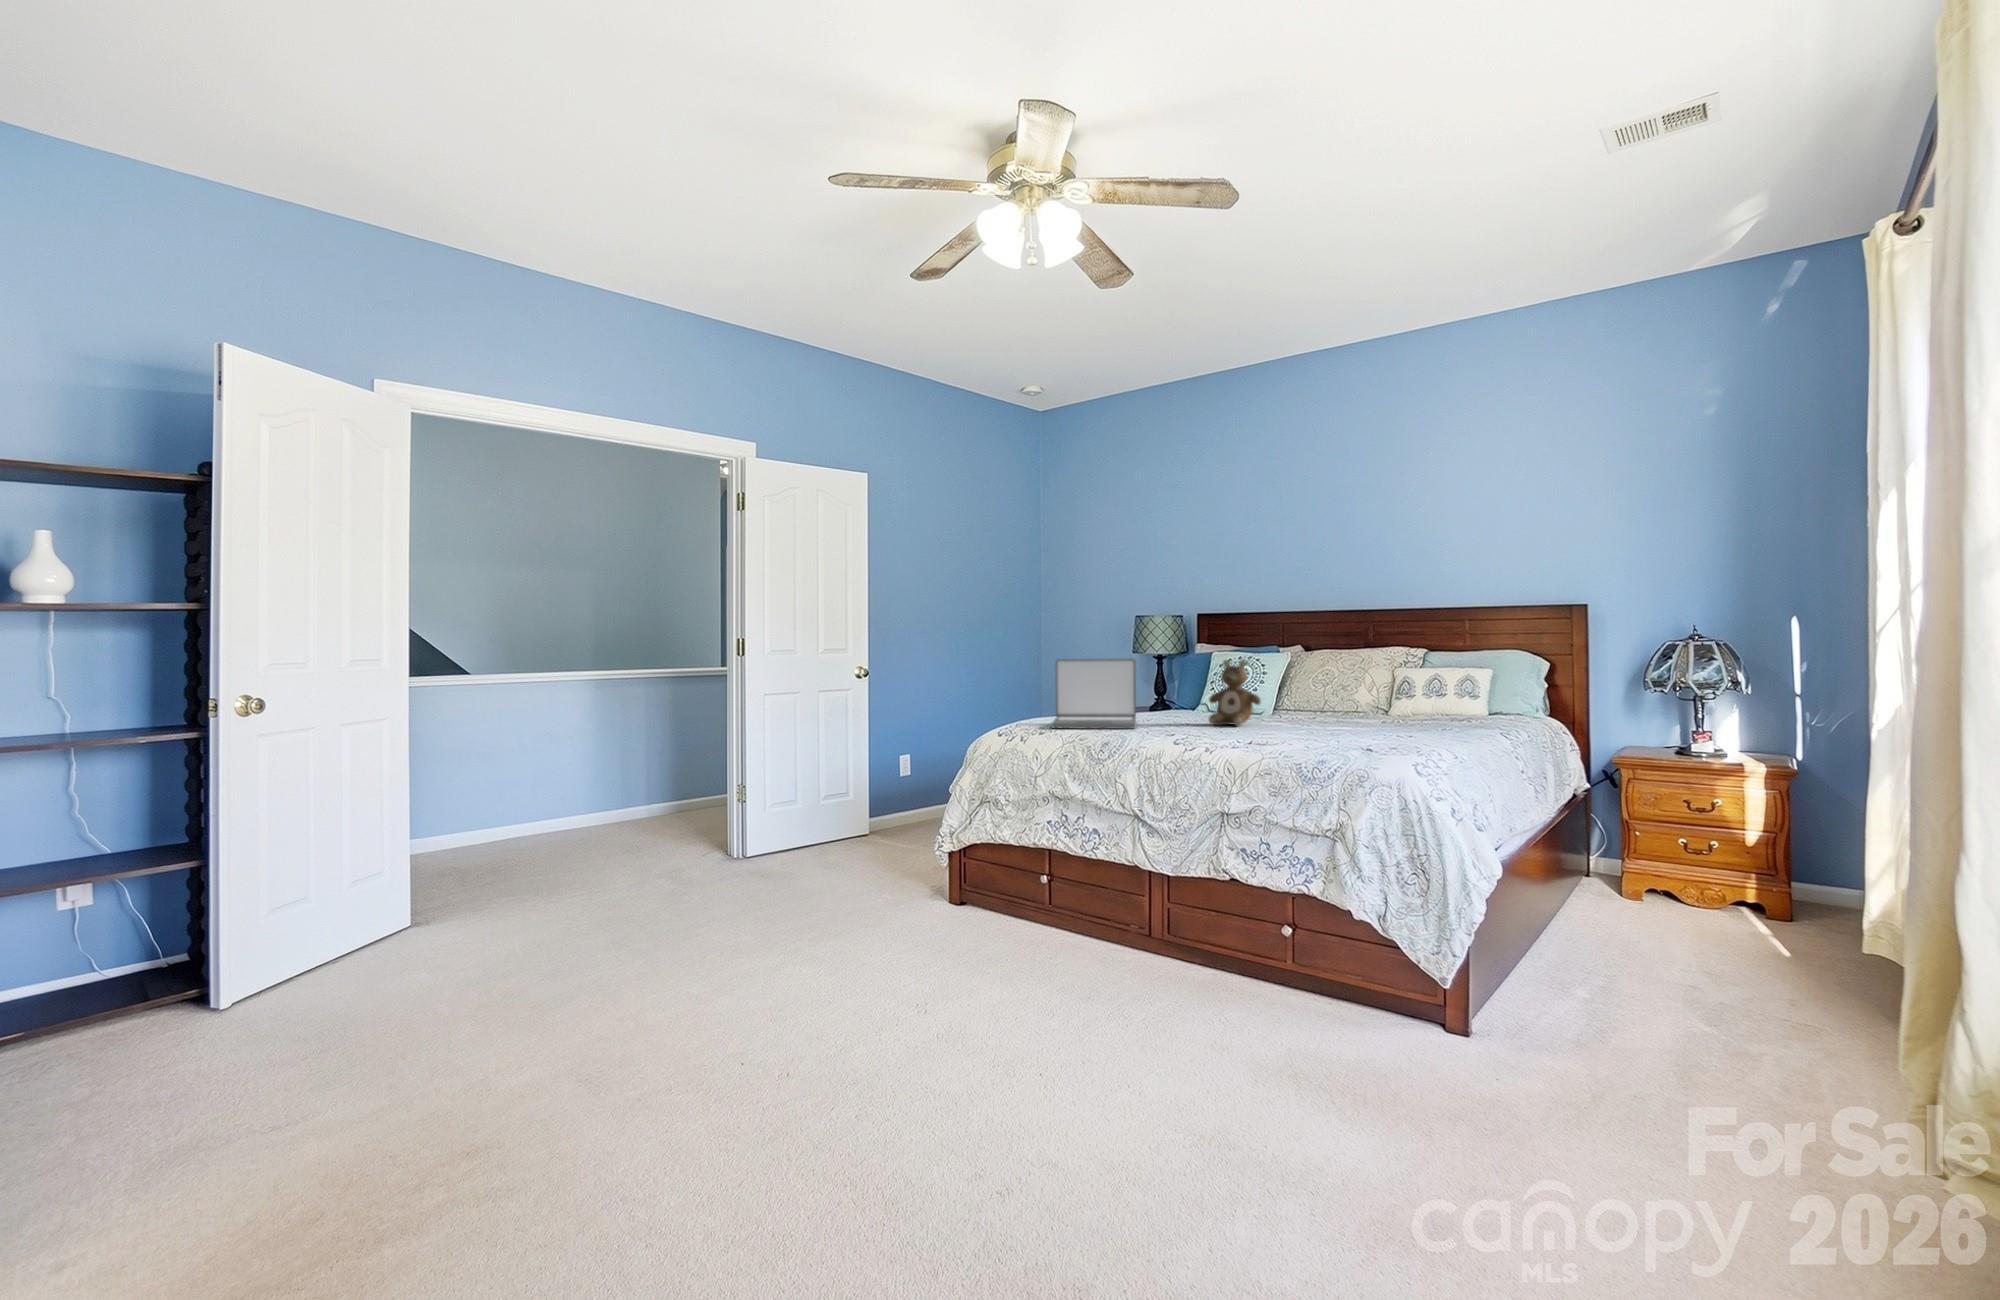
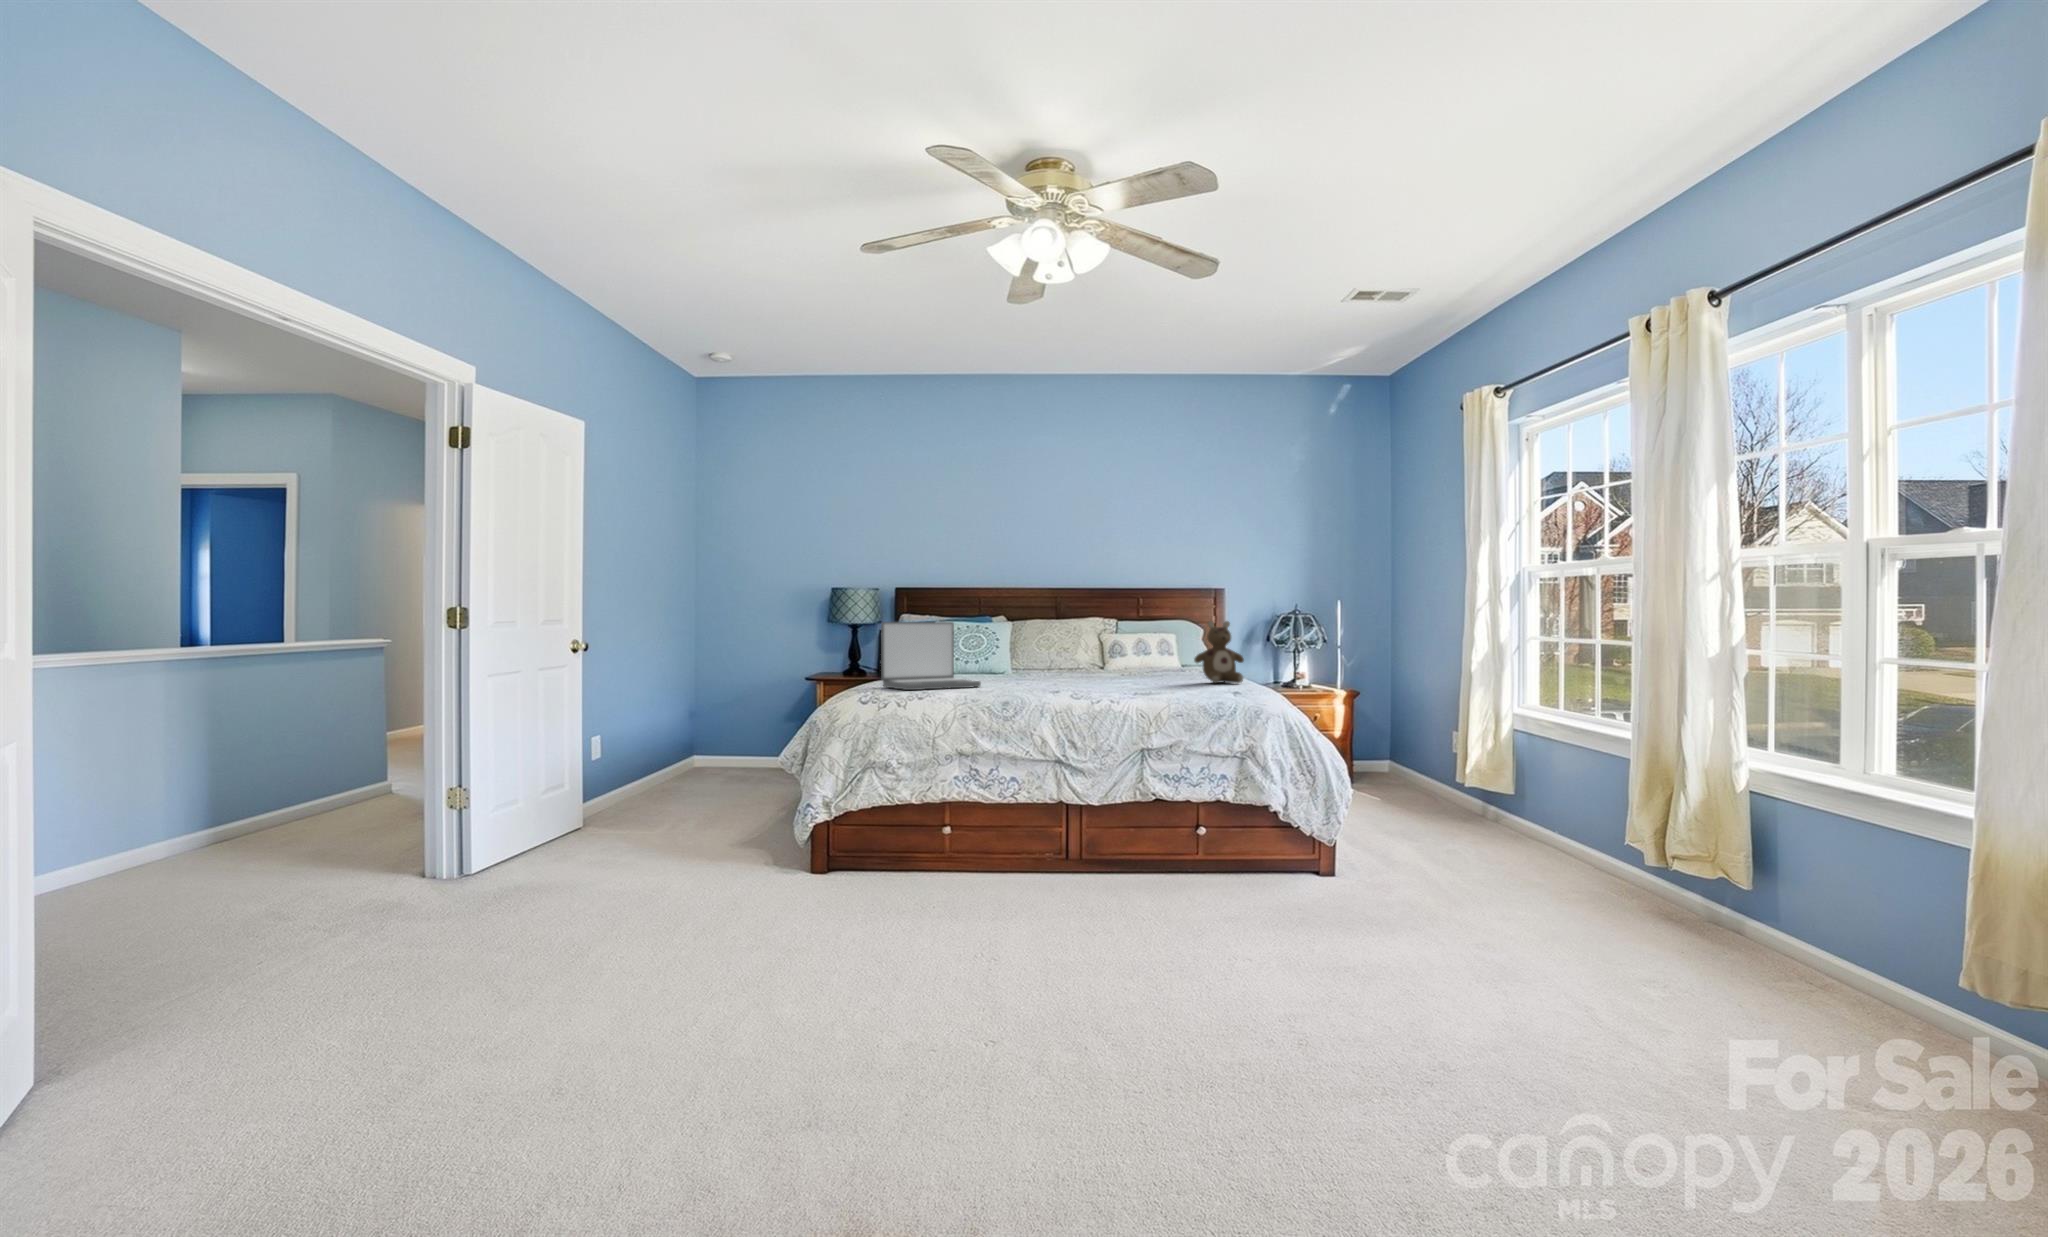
stuffed bear: present [1209,660,1261,726] -> present [1194,621,1244,683]

